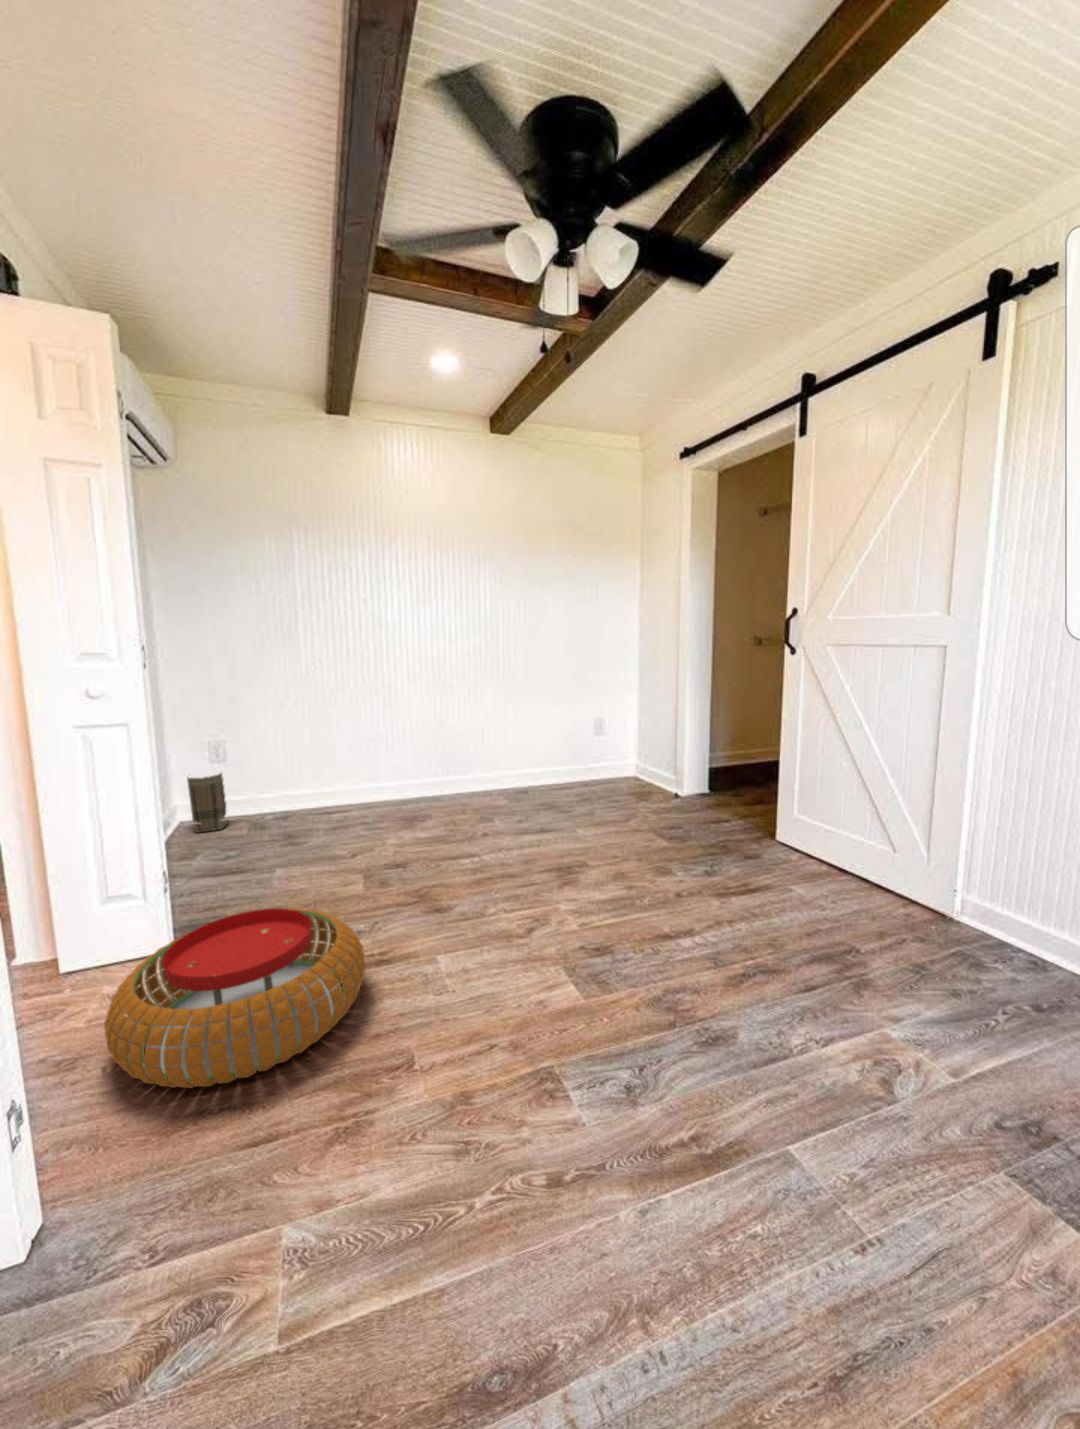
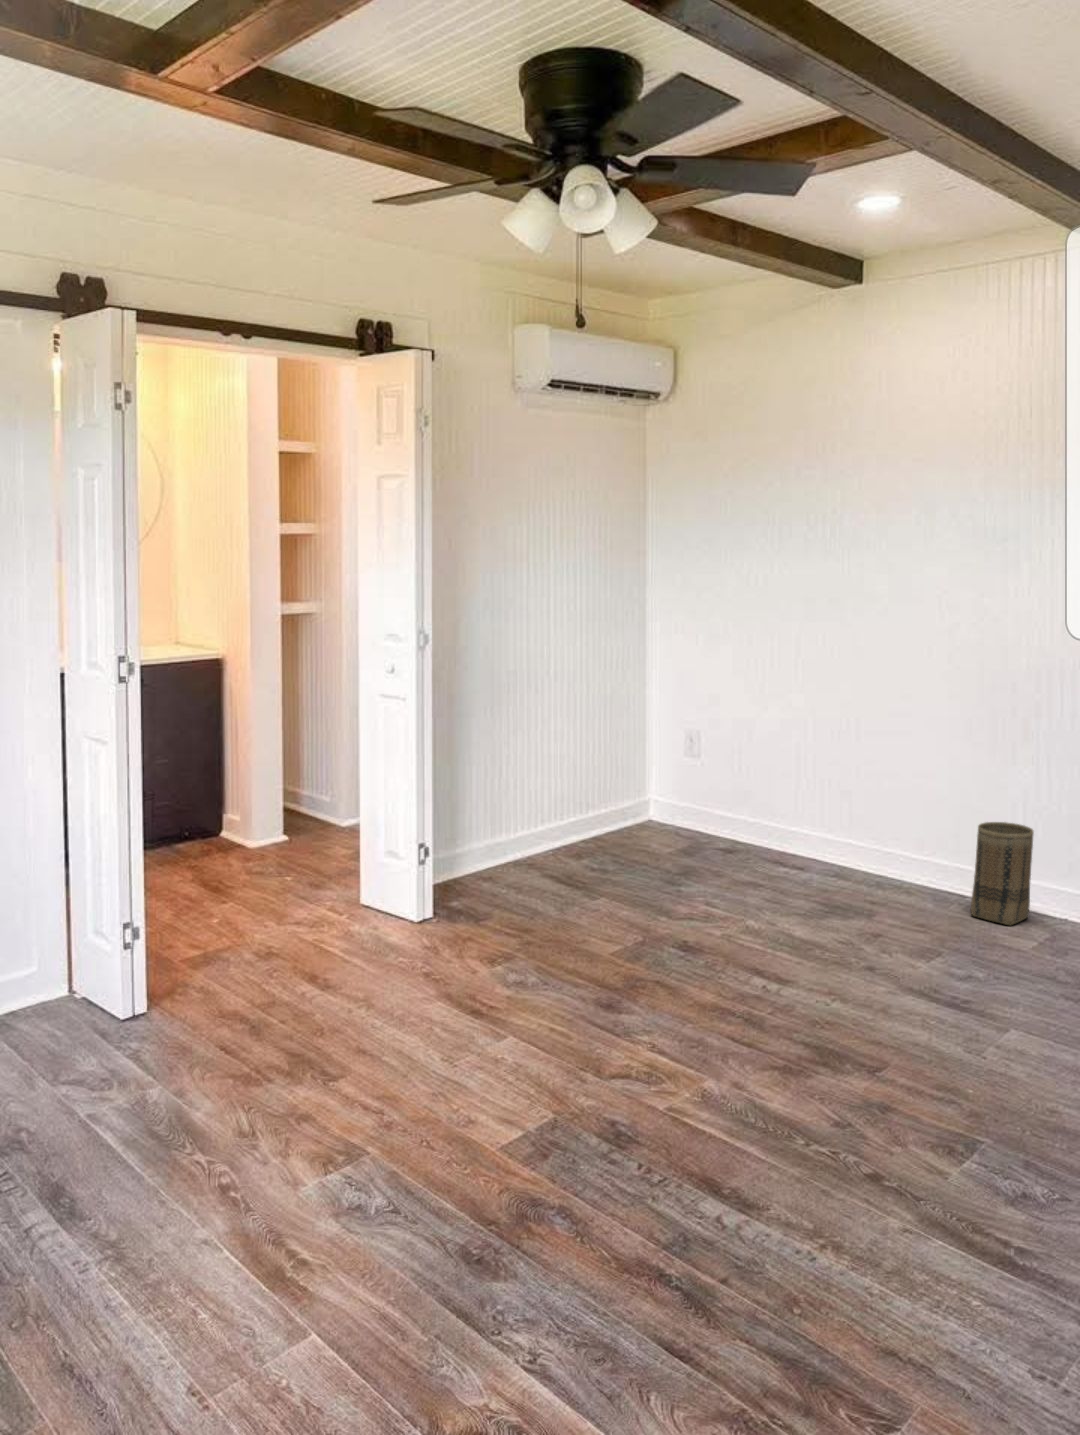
pouf: present [104,908,365,1088] -> none [632,1061,967,1299]

